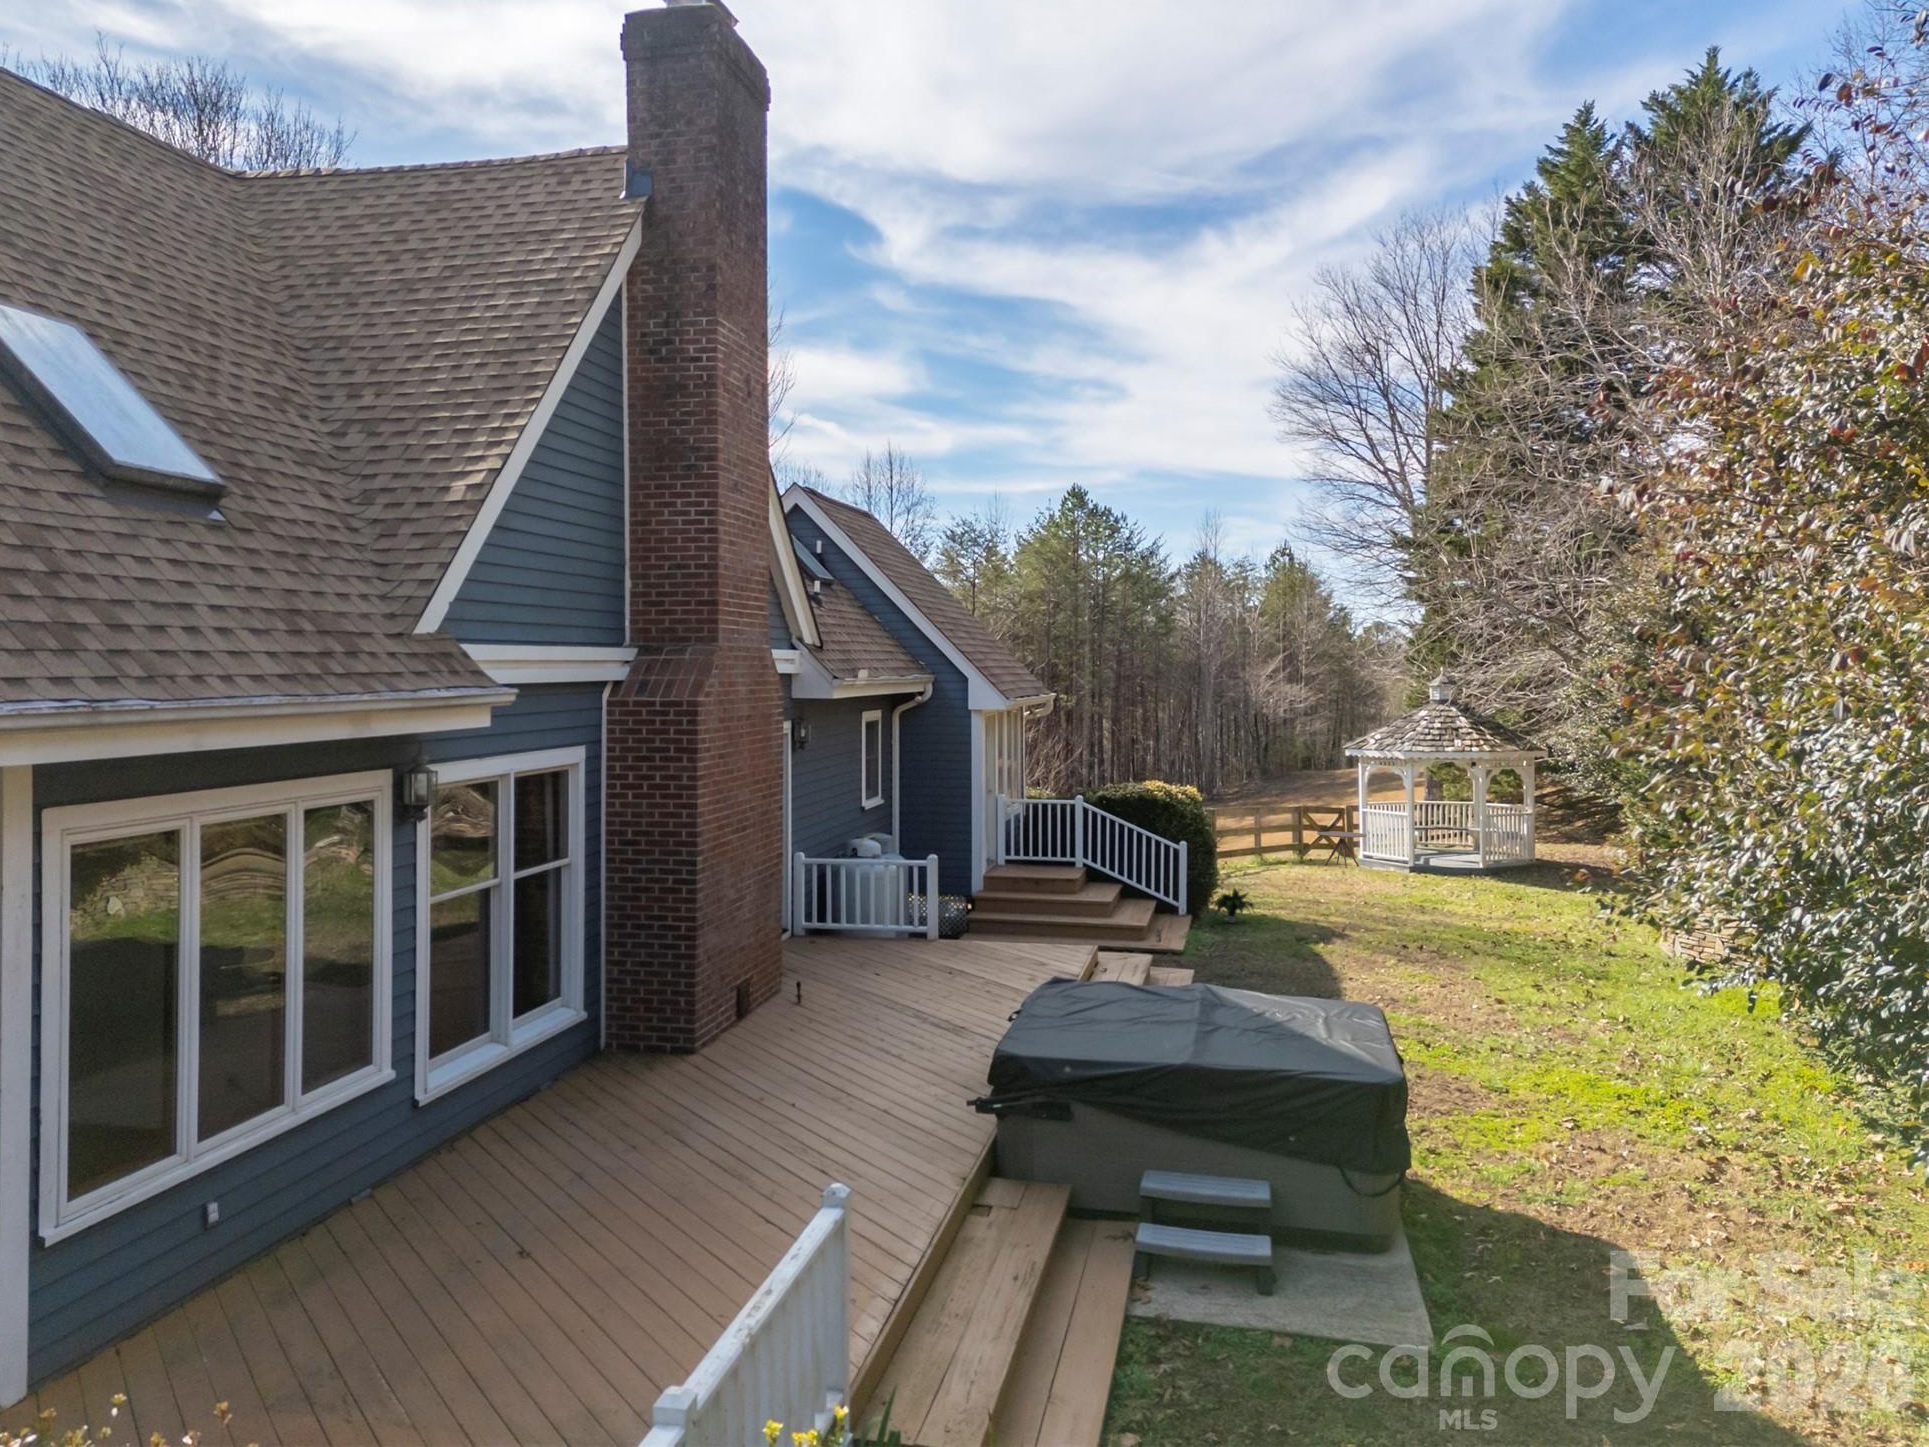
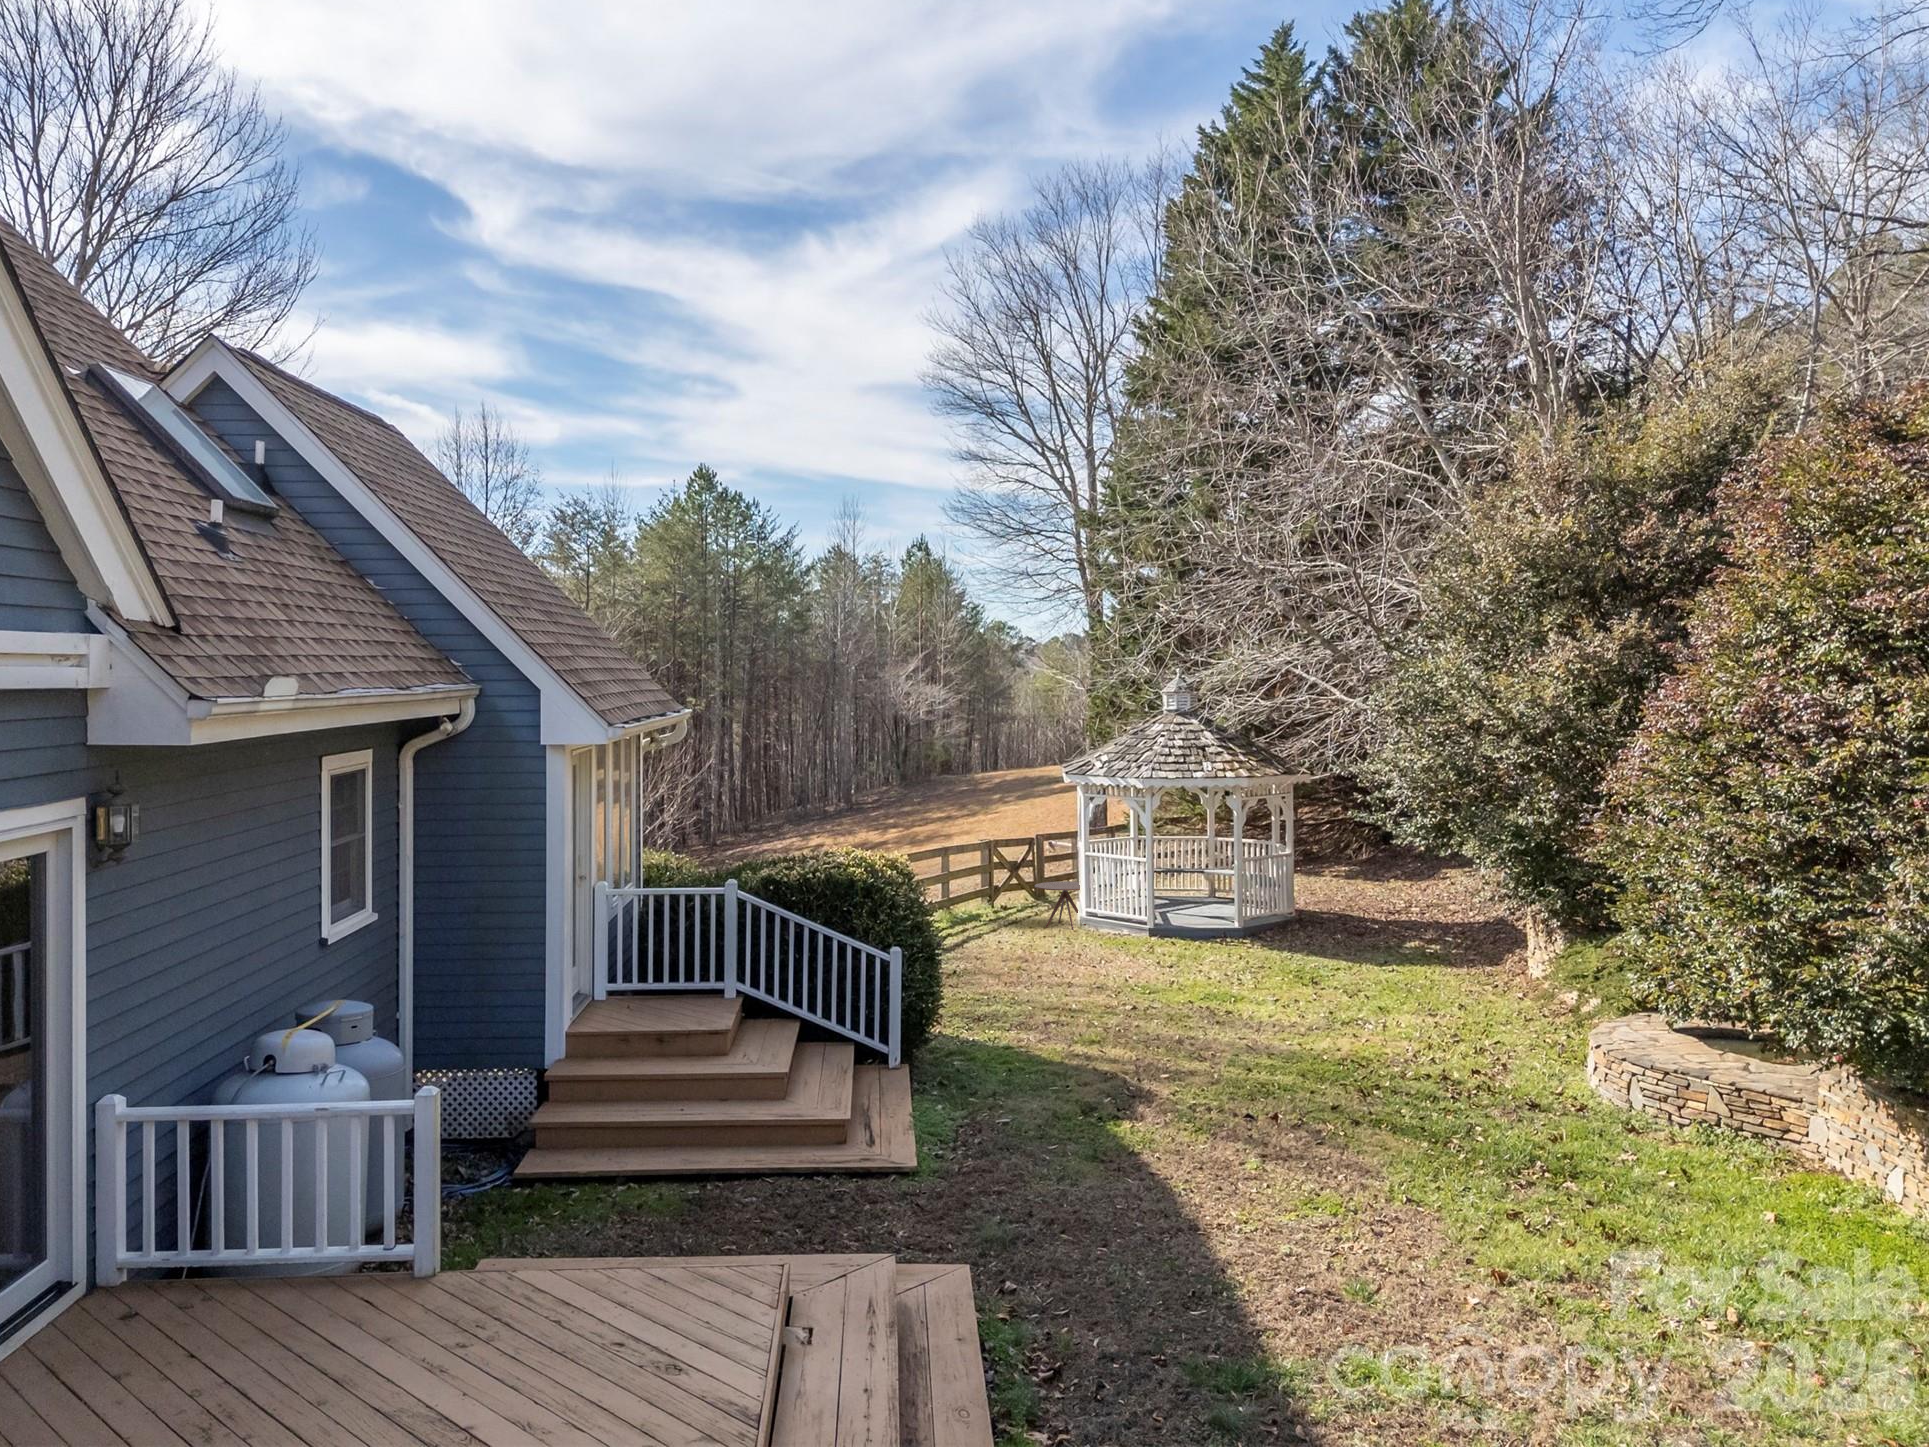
potted plant: present [1214,888,1254,923] -> none [931,999,999,1057]

